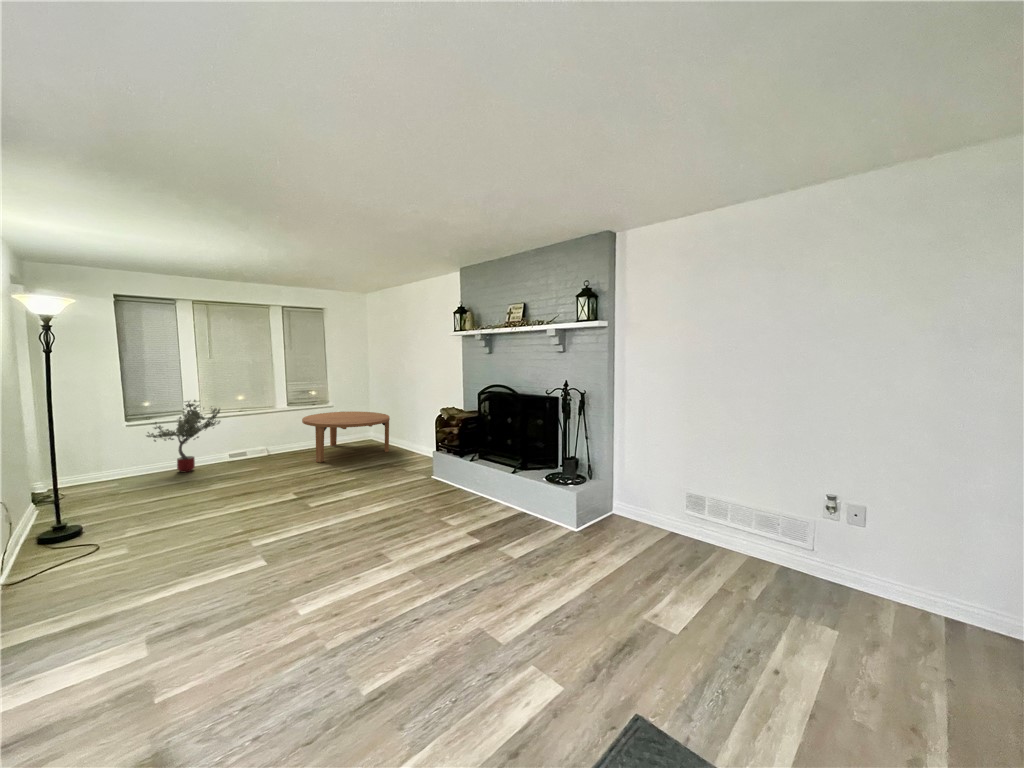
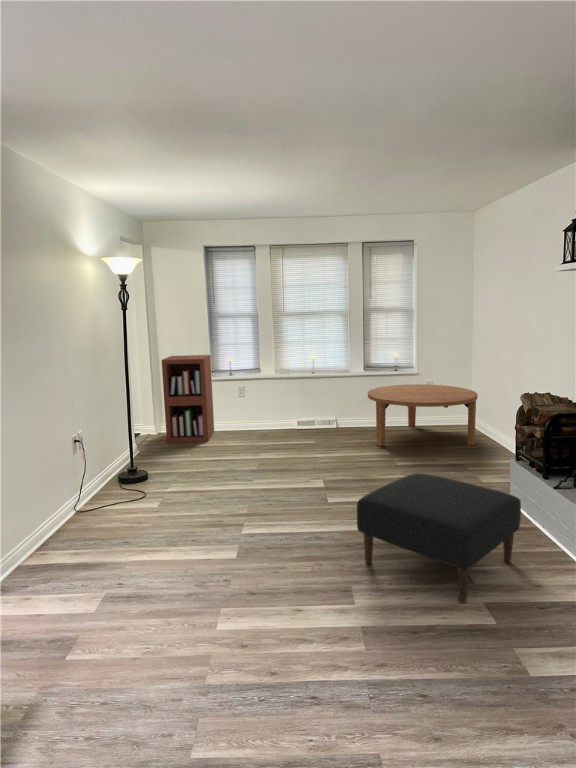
bookshelf: none [41,392,116,497] -> present [162,355,214,443]
potted tree: present [147,400,220,472] -> none [231,364,290,437]
ottoman: none [374,468,467,538] -> present [357,473,521,603]

